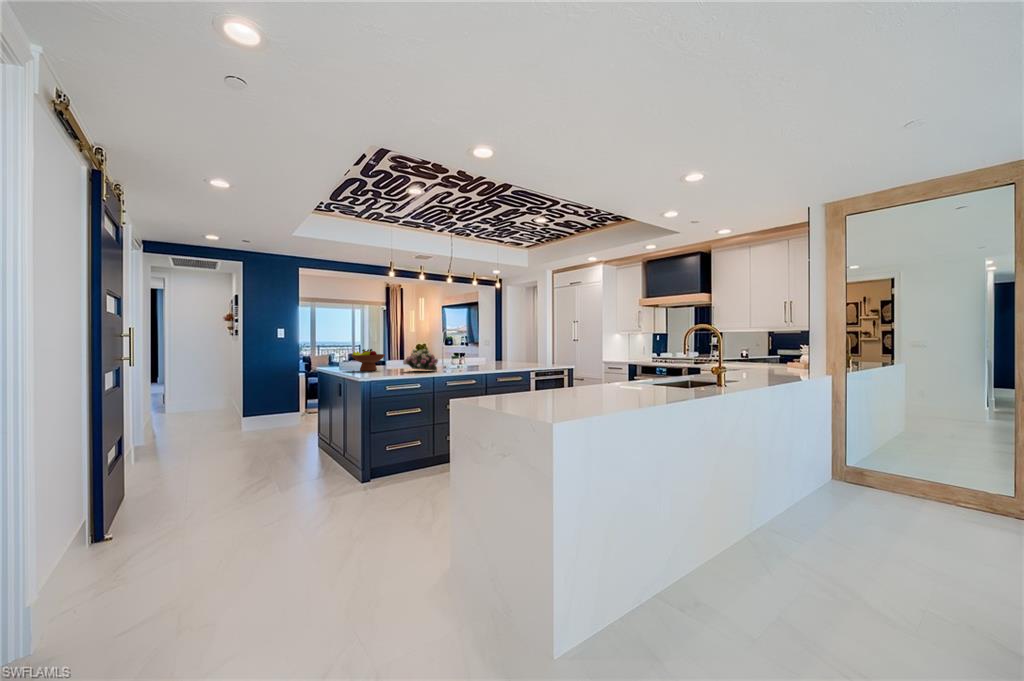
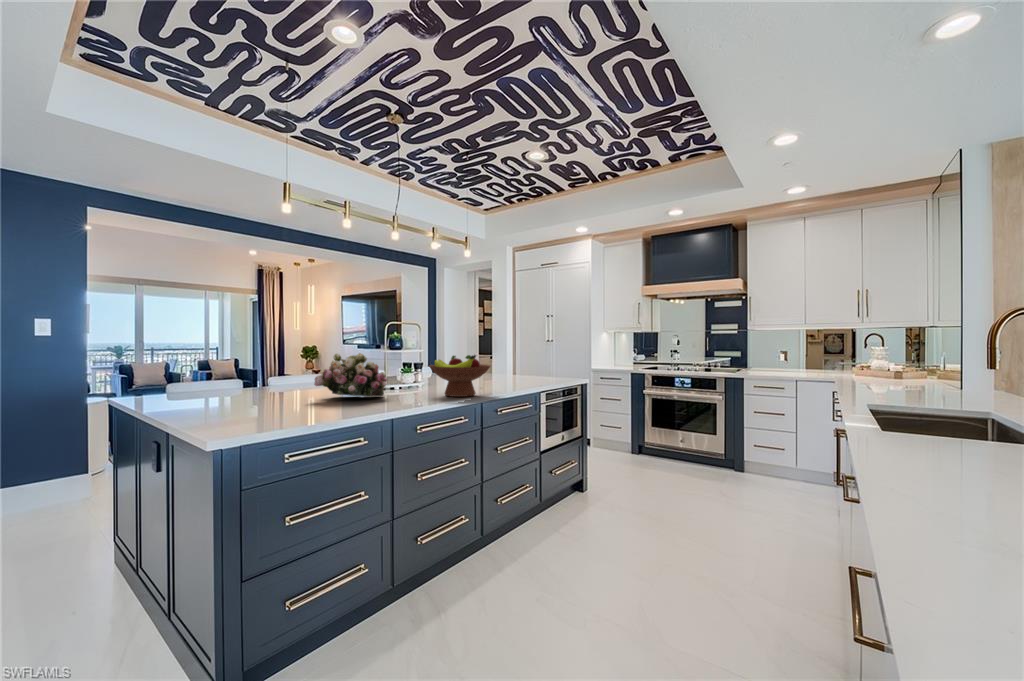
fruit bowl: present [351,349,385,371] -> present [429,355,491,397]

